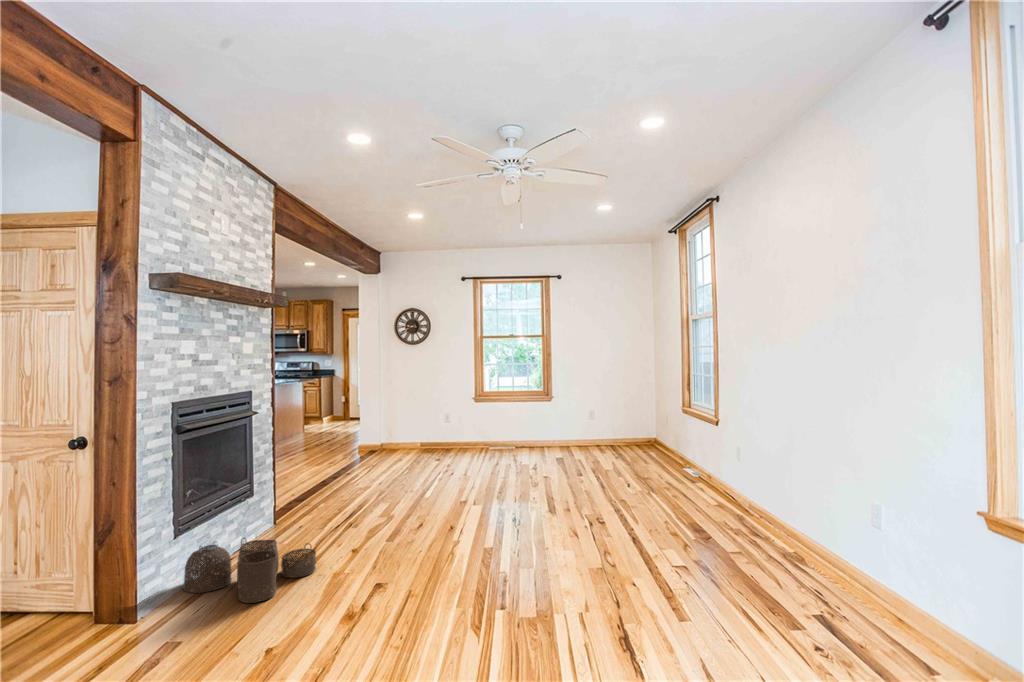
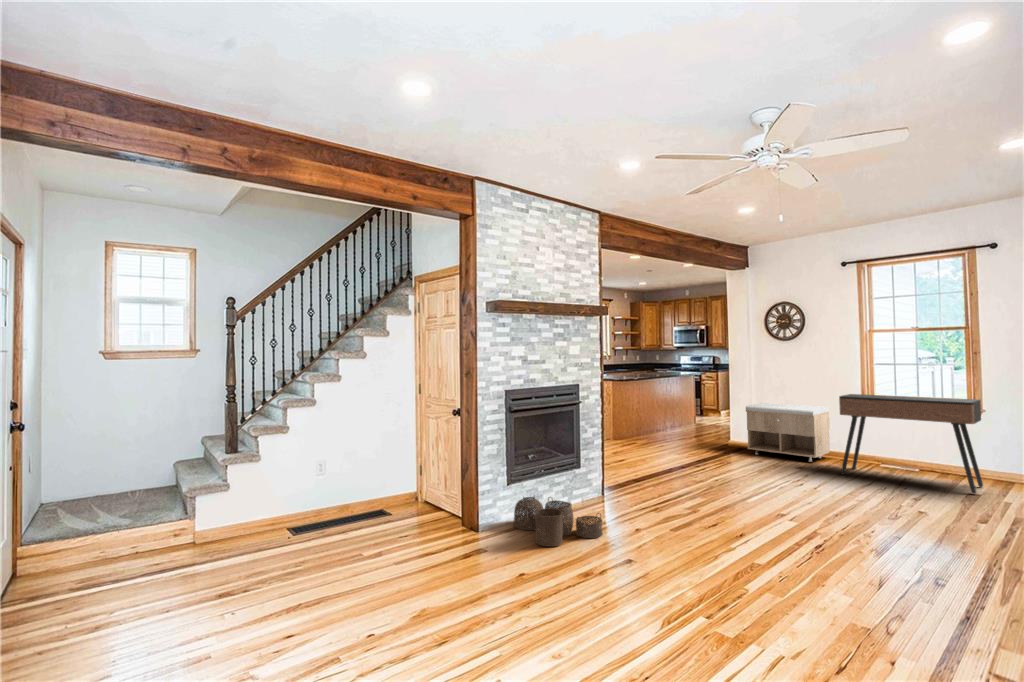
console table: none [468,391,560,463] -> present [839,394,983,494]
storage bench: none [381,405,449,456] -> present [746,403,830,462]

